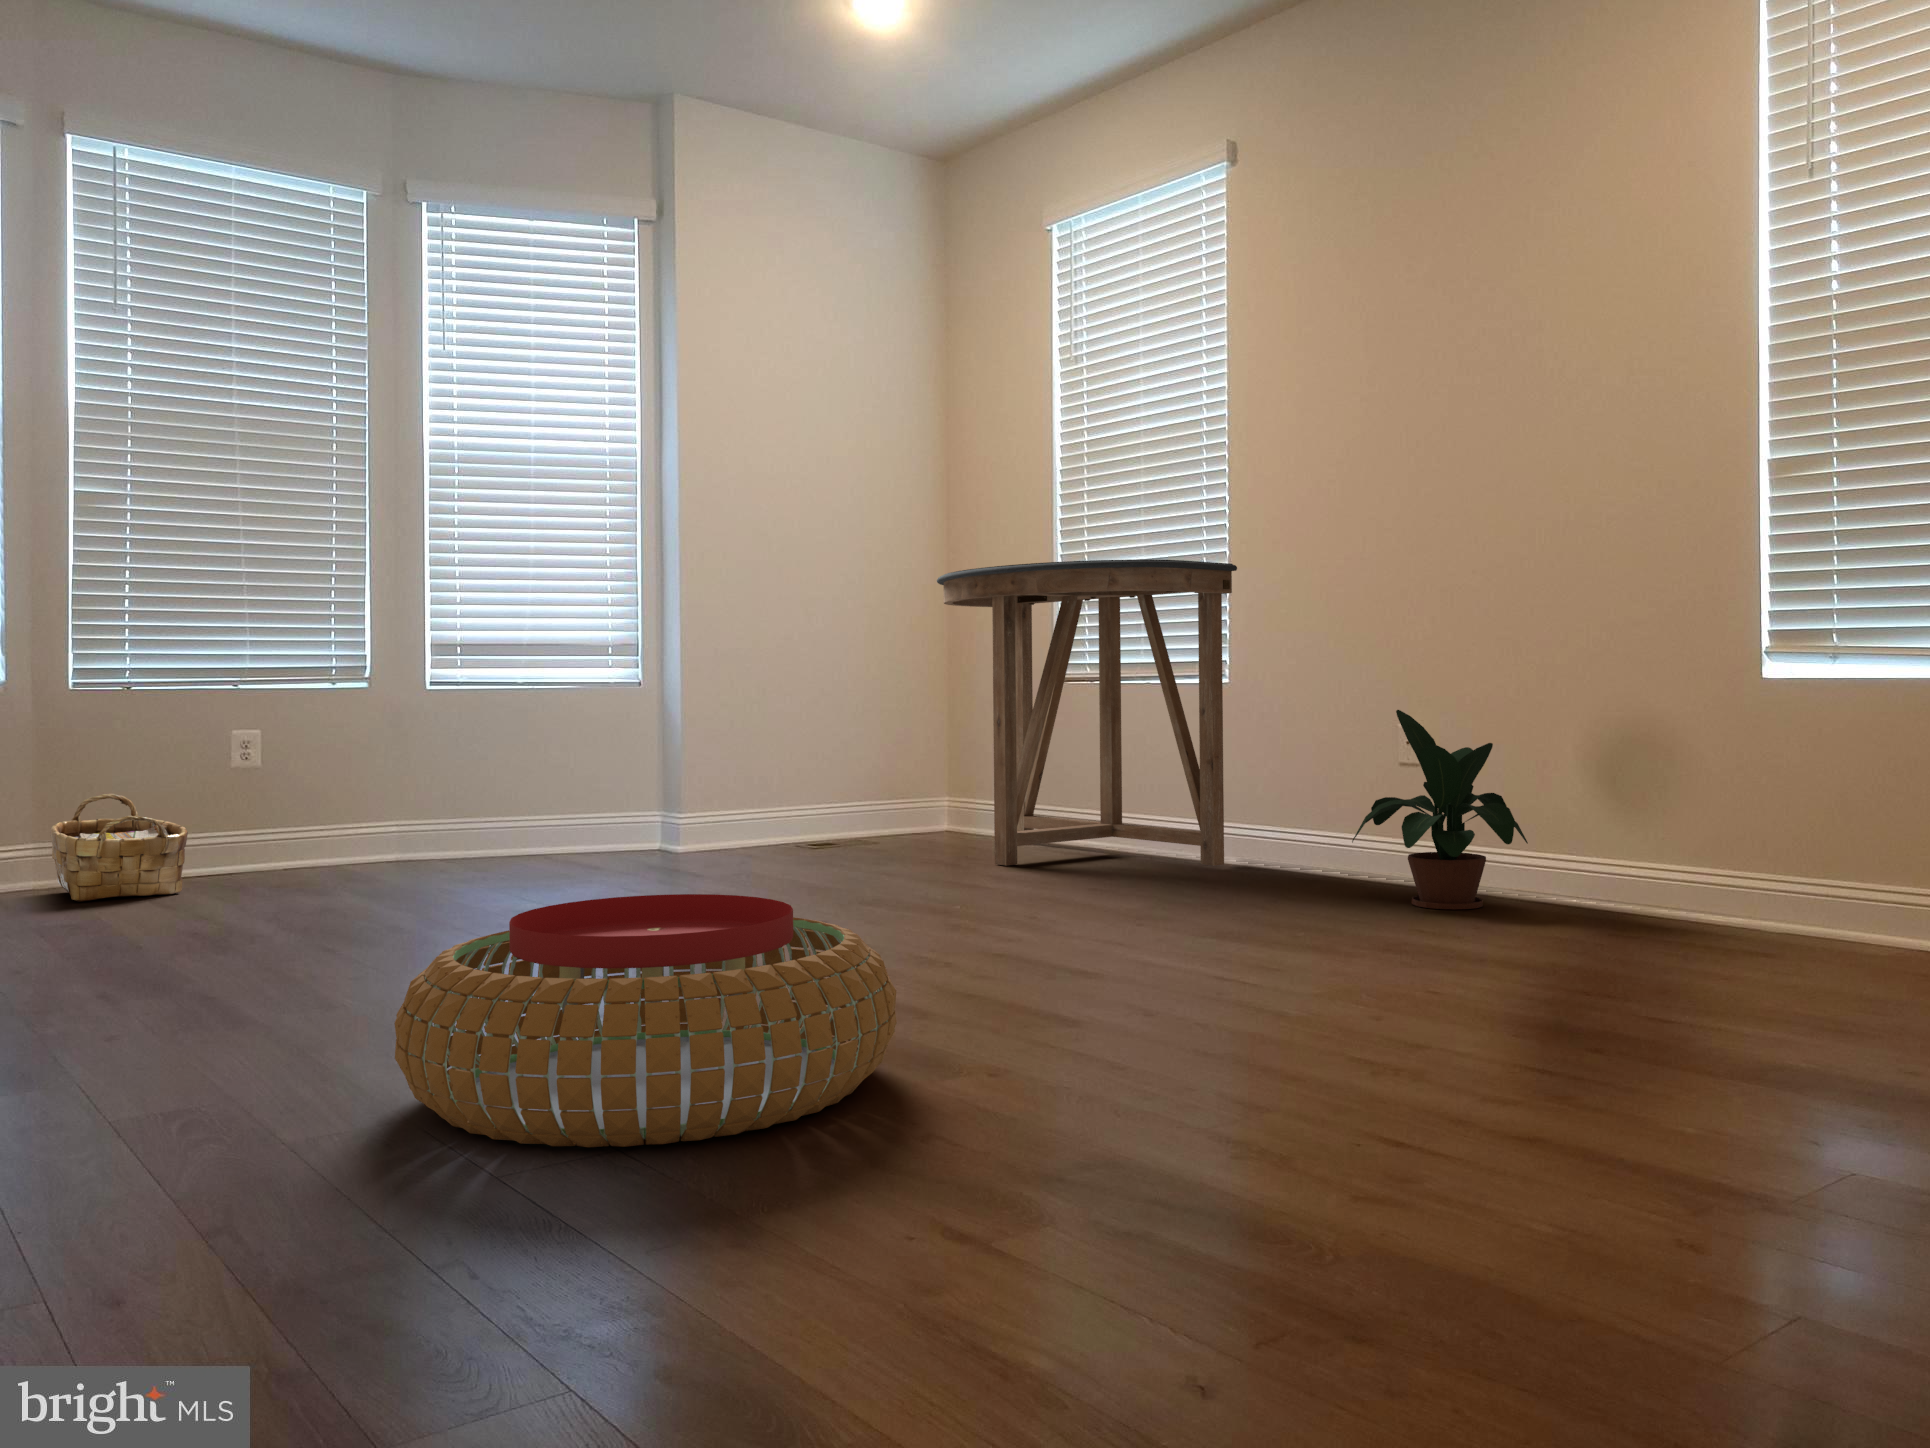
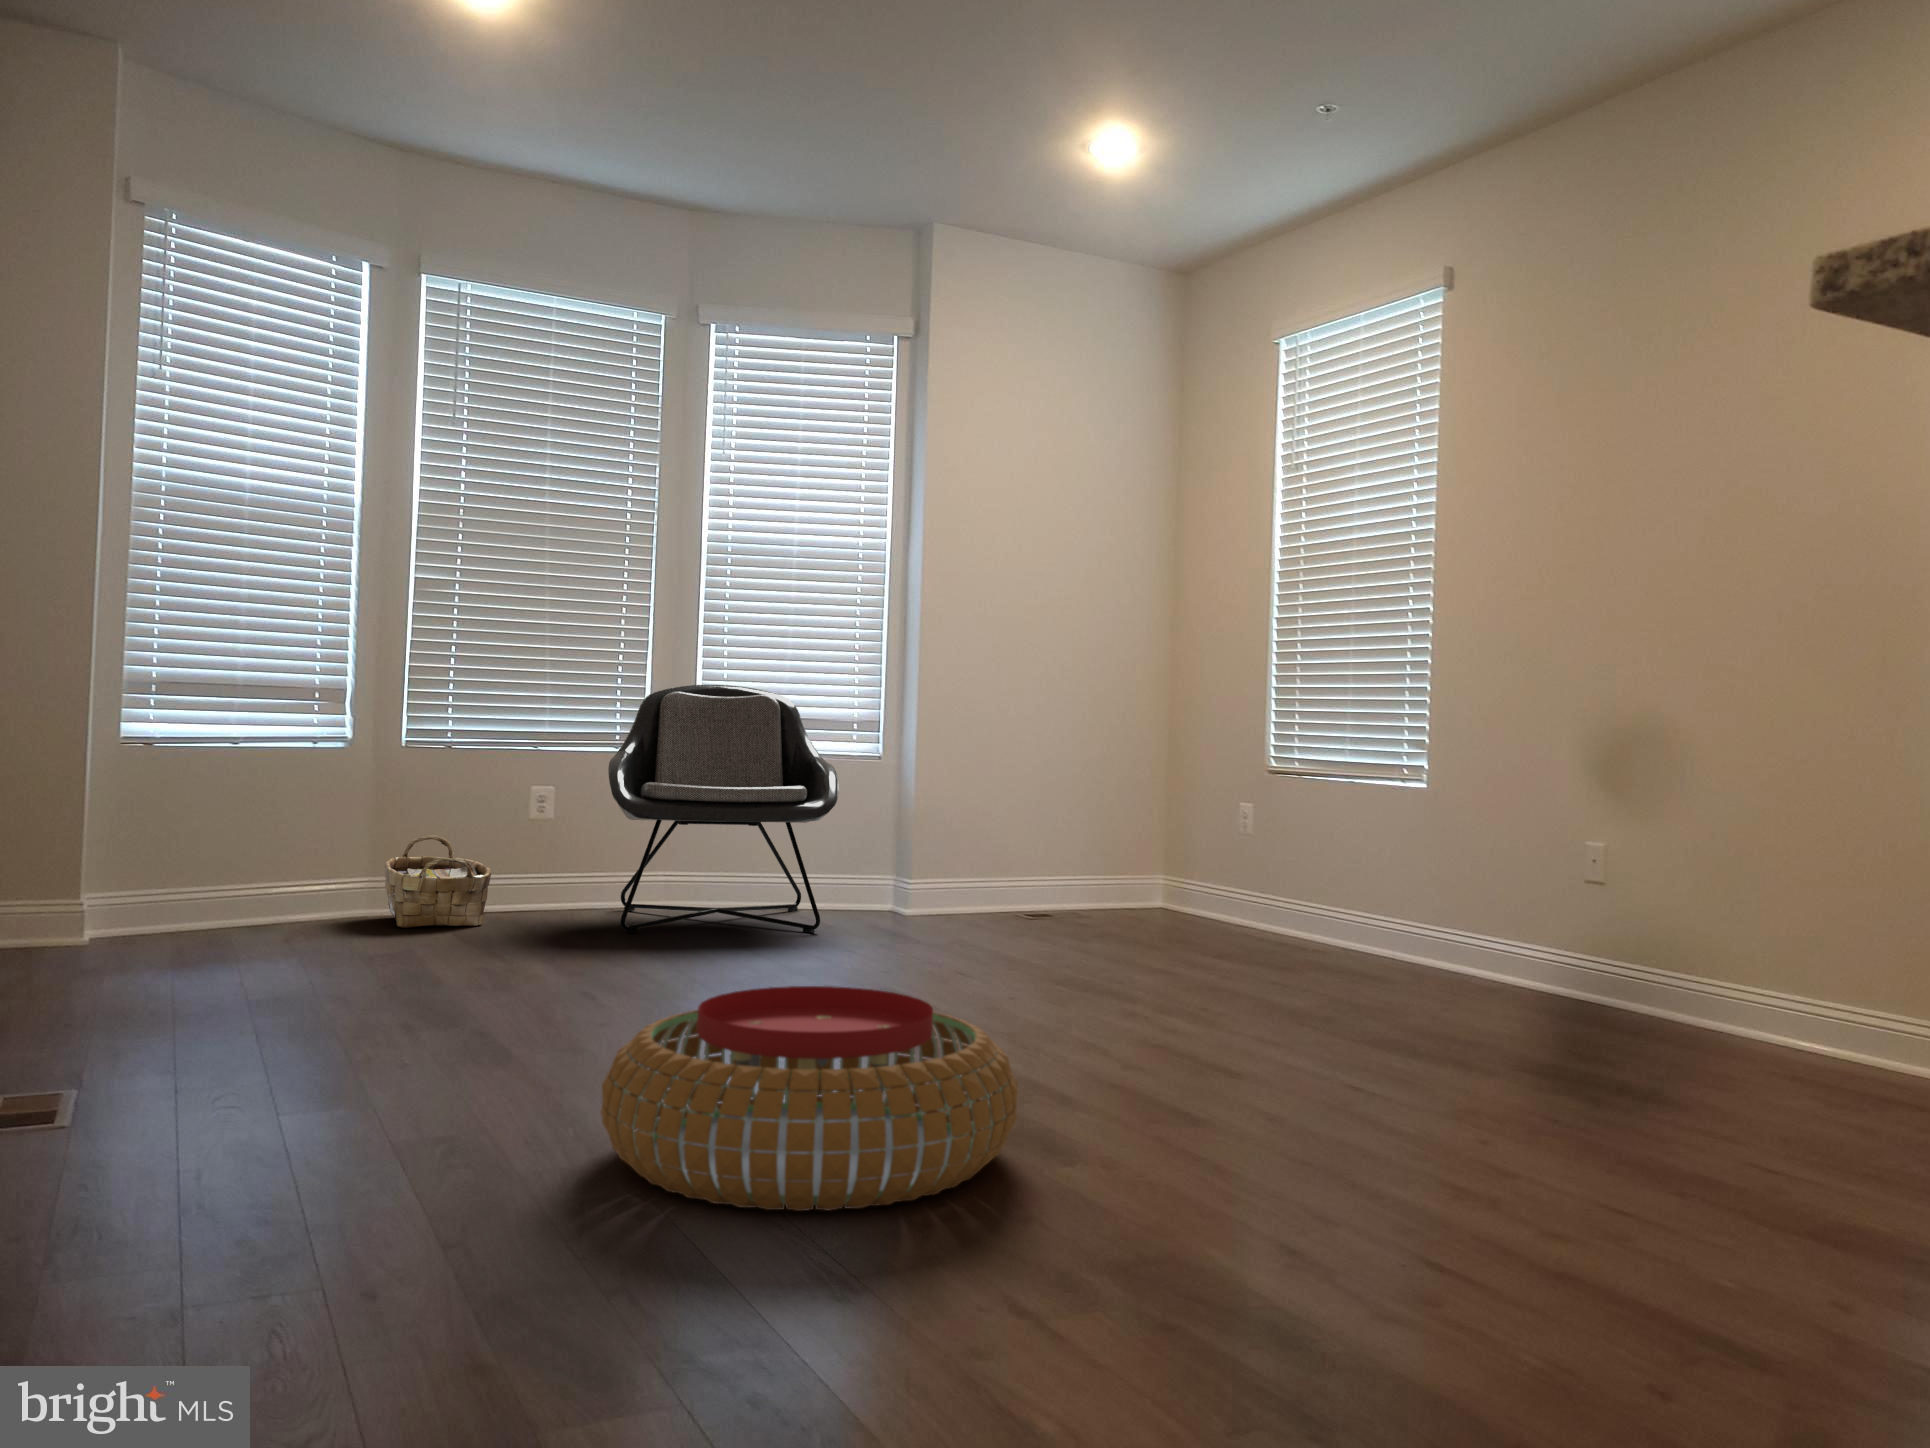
console table: present [937,559,1237,866] -> none [1151,667,1435,965]
lounge chair: none [327,610,601,890] -> present [608,685,839,933]
potted plant: present [1352,710,1528,909] -> none [1520,833,1699,1036]

